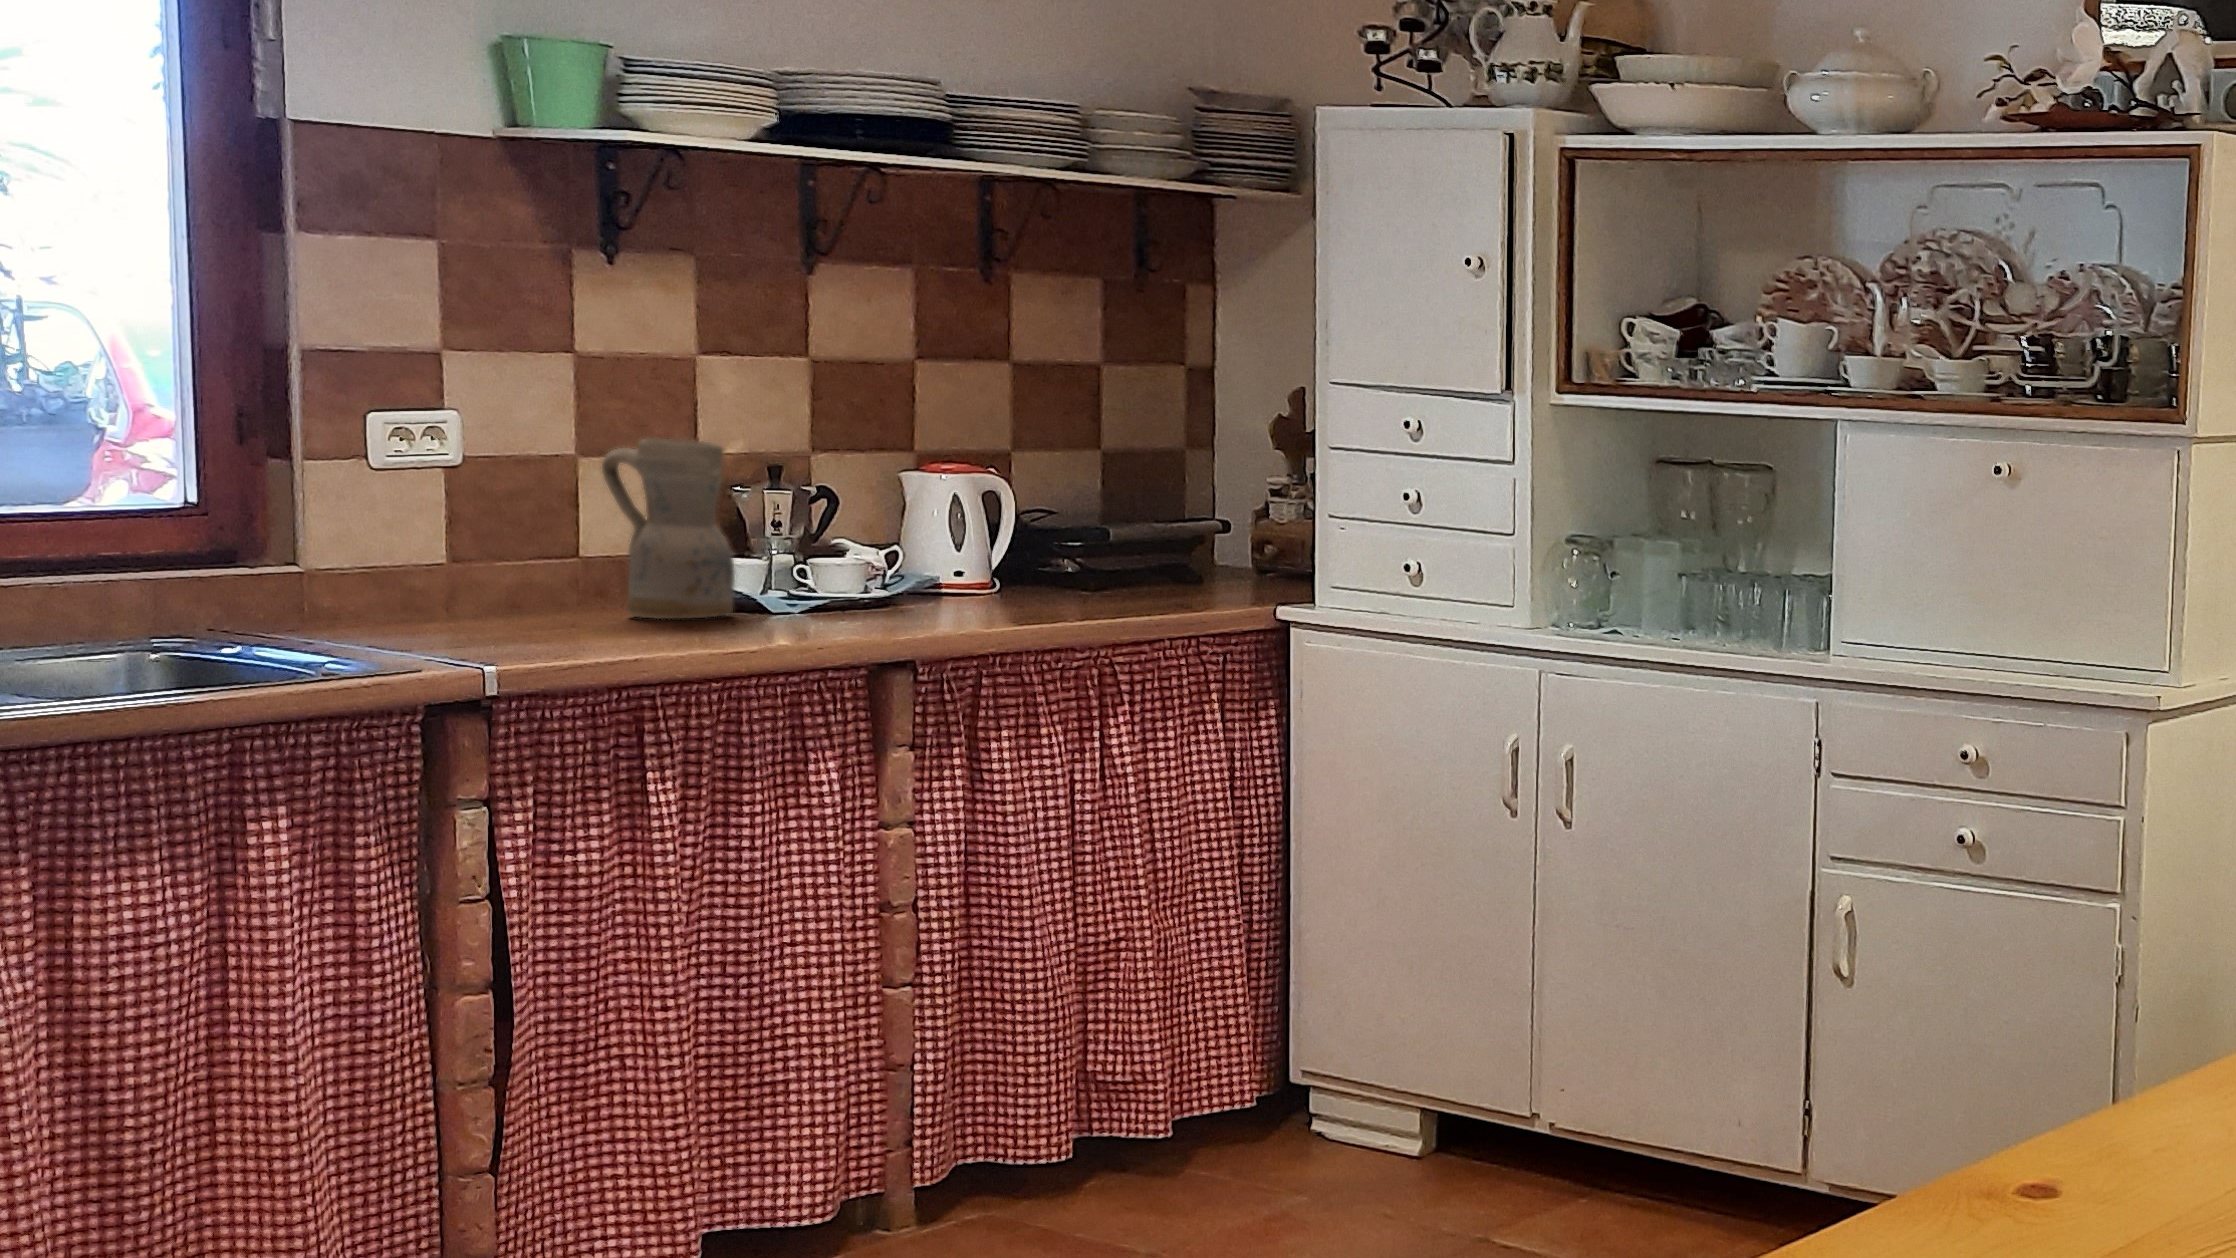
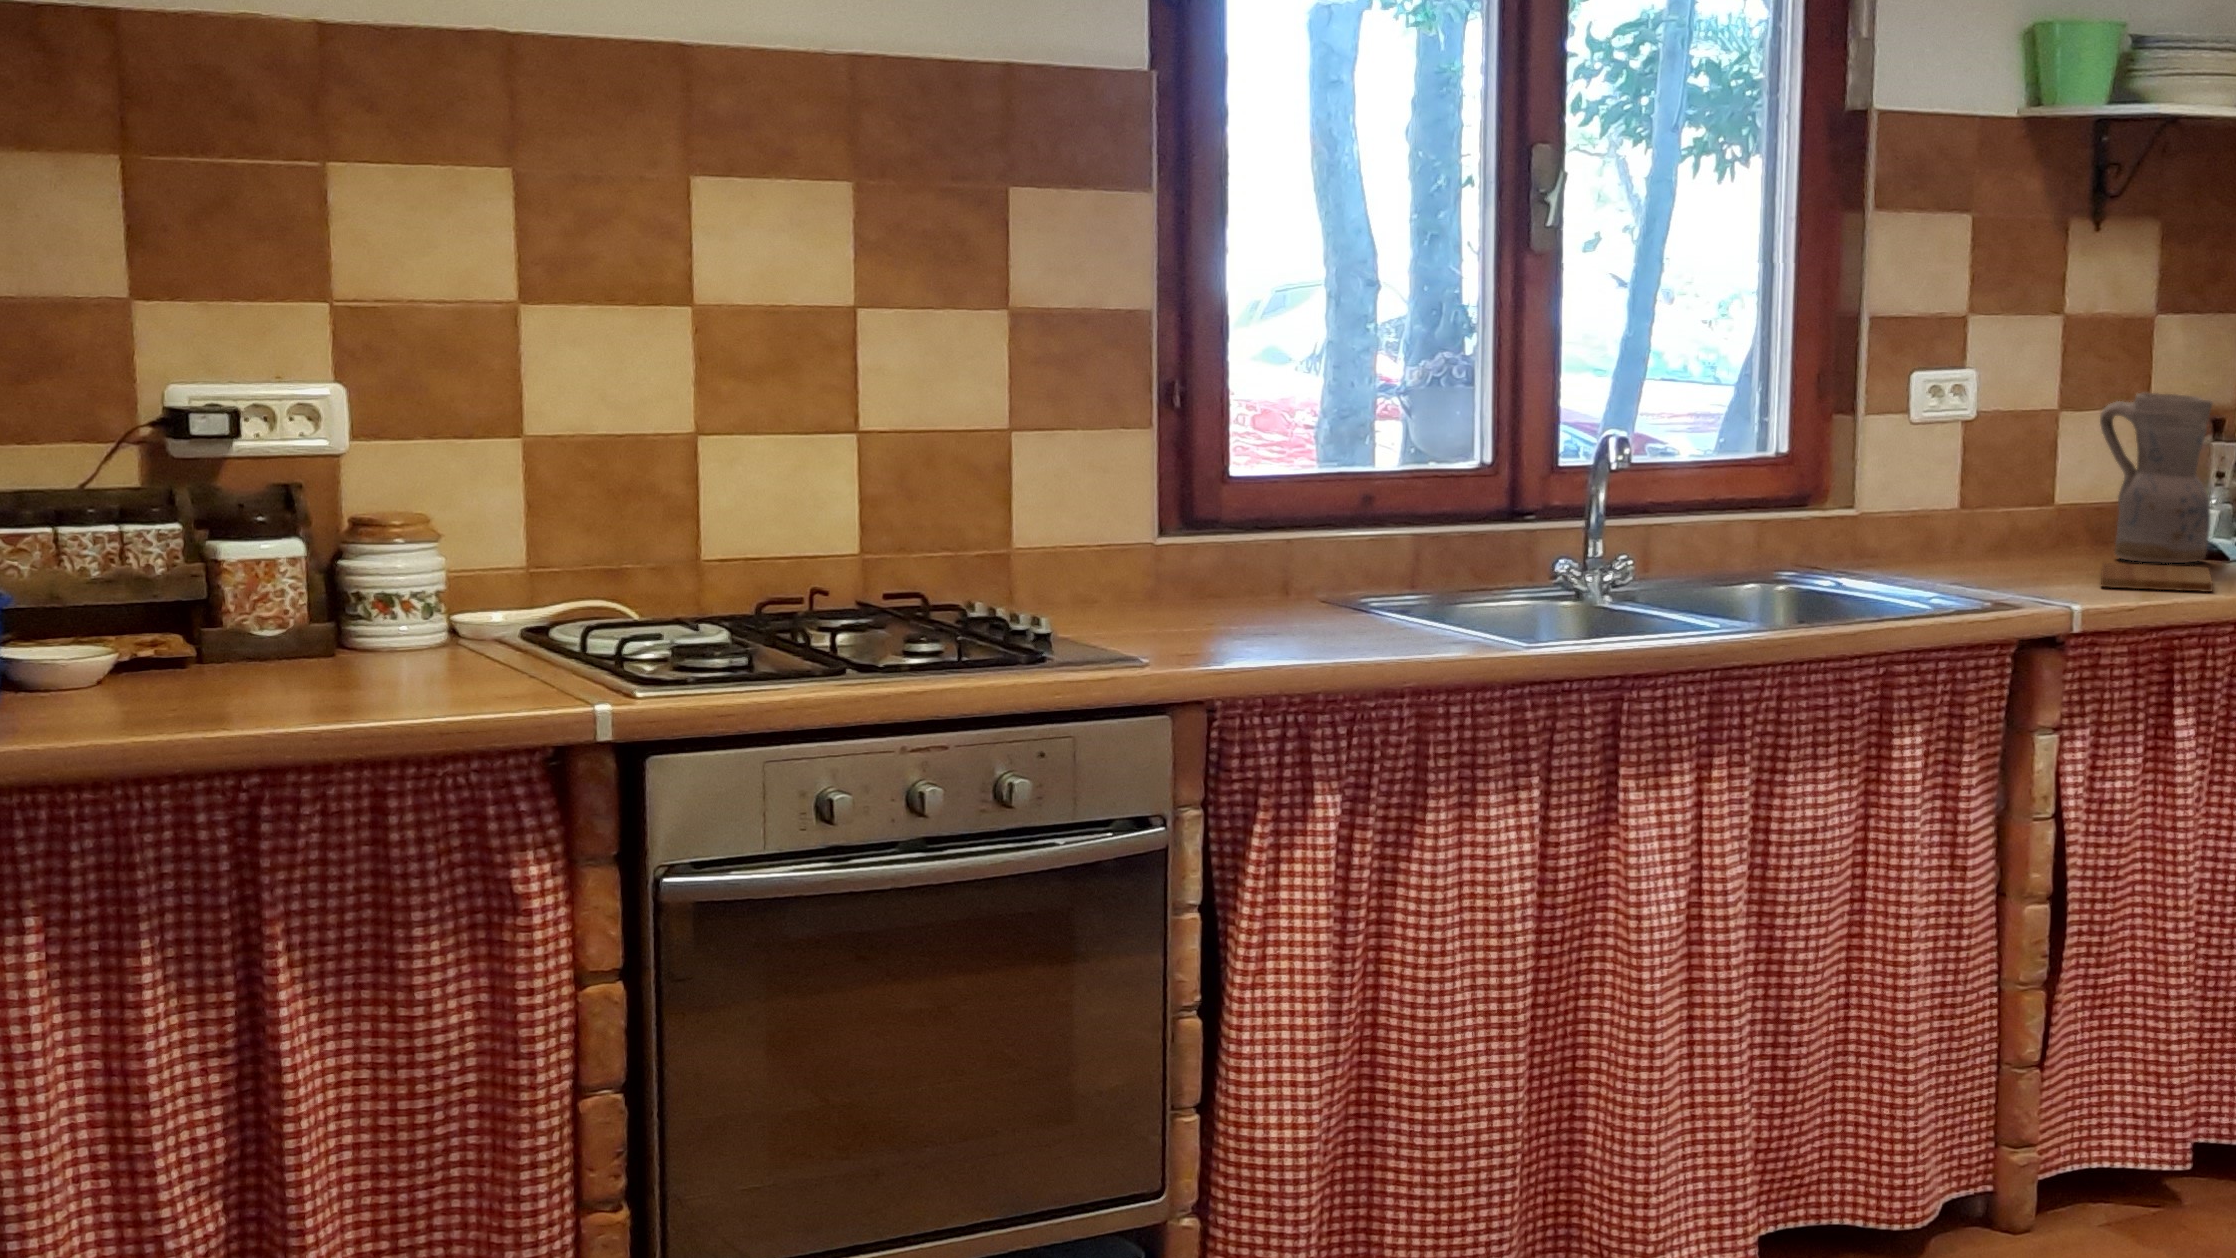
cutting board: none [559,619,709,643] -> present [2101,563,2213,592]

